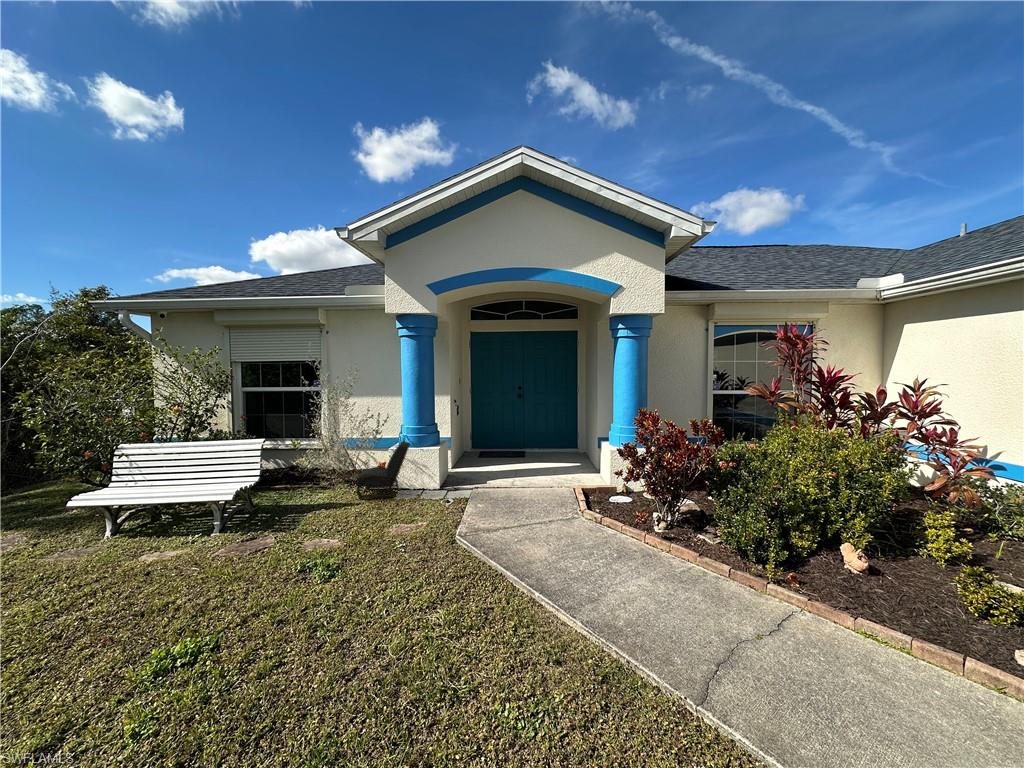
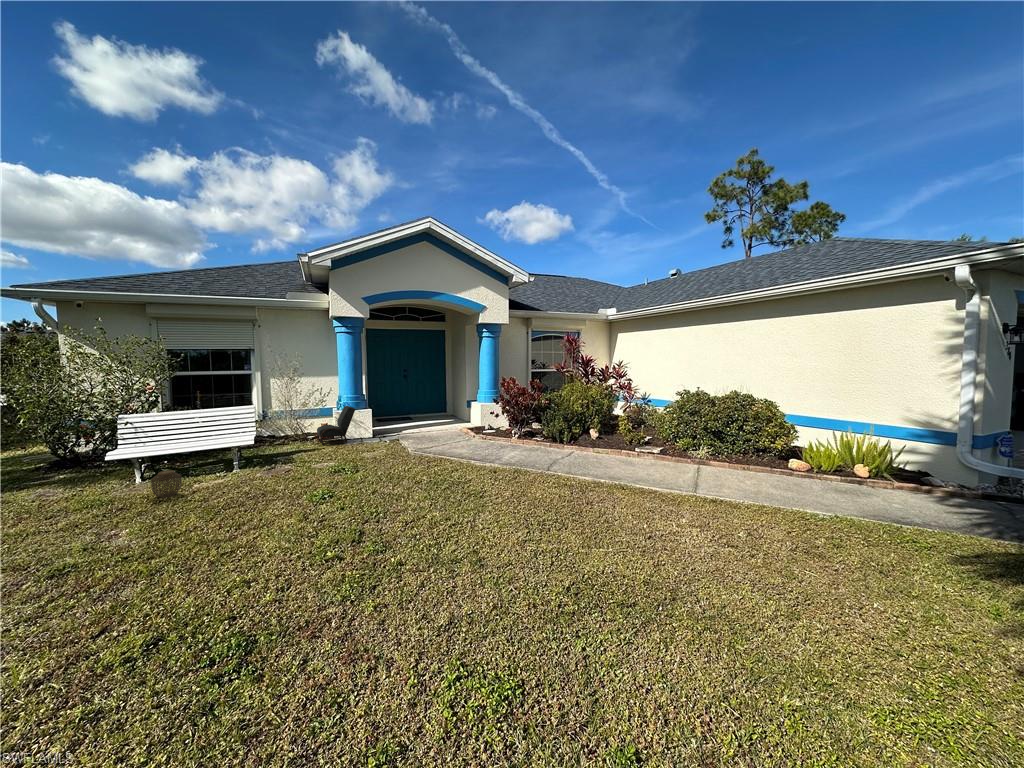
woven basket: none [13,548,67,593] -> present [151,470,182,497]

